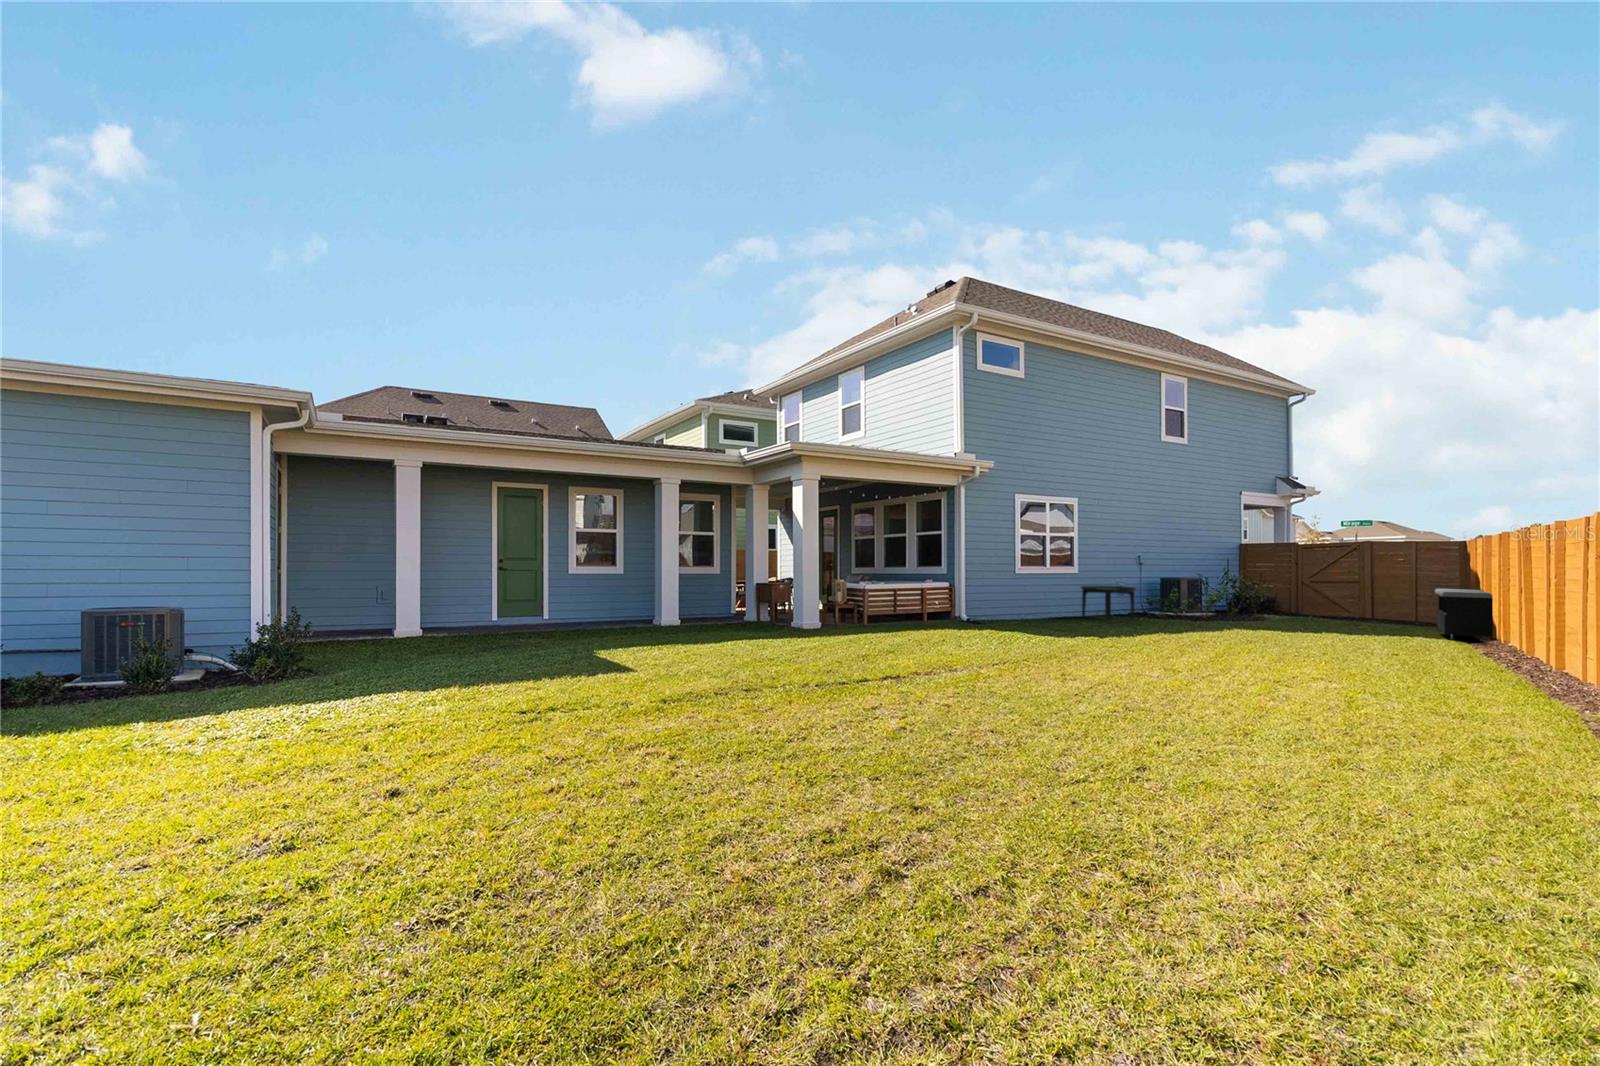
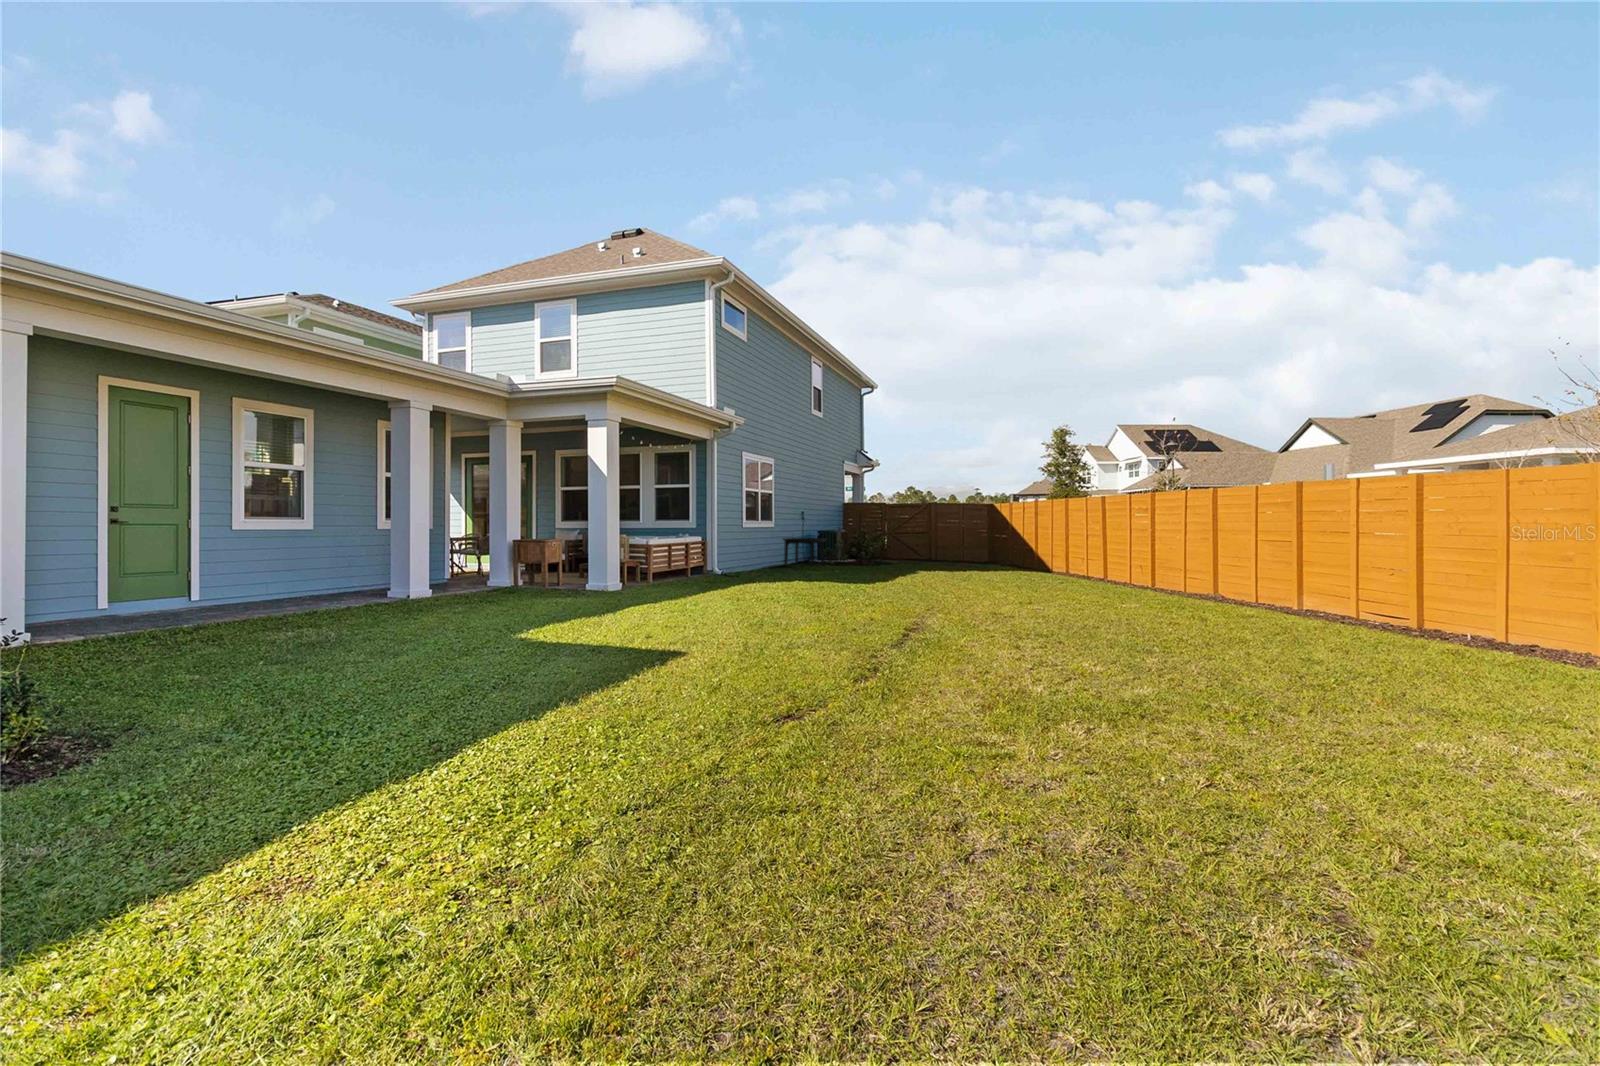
storage bench: present [1435,589,1493,641] -> none [1003,532,1043,564]

